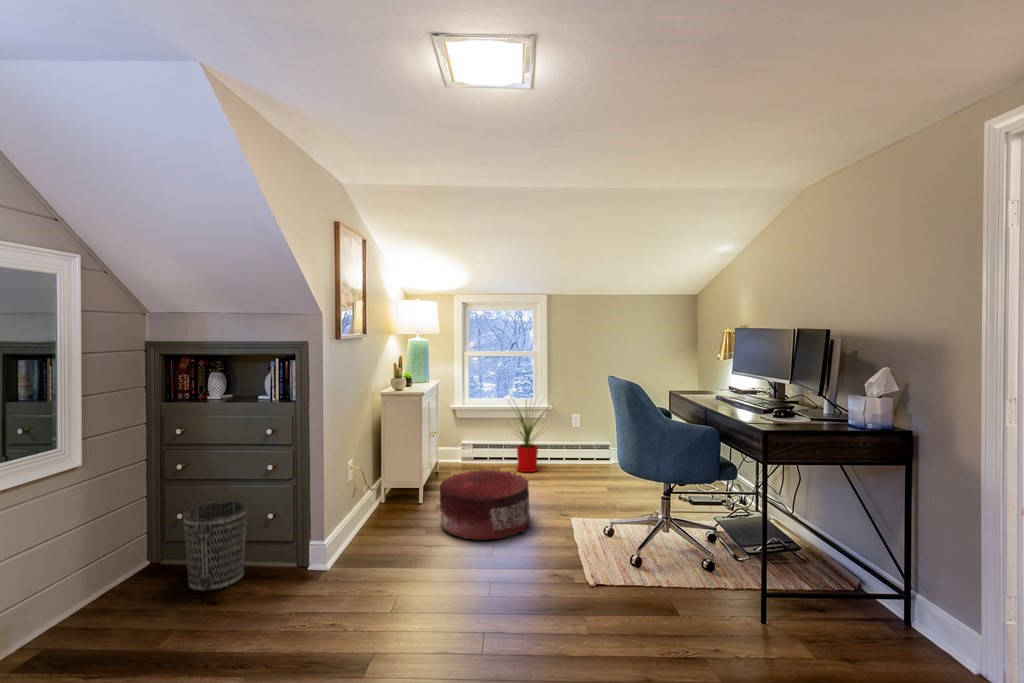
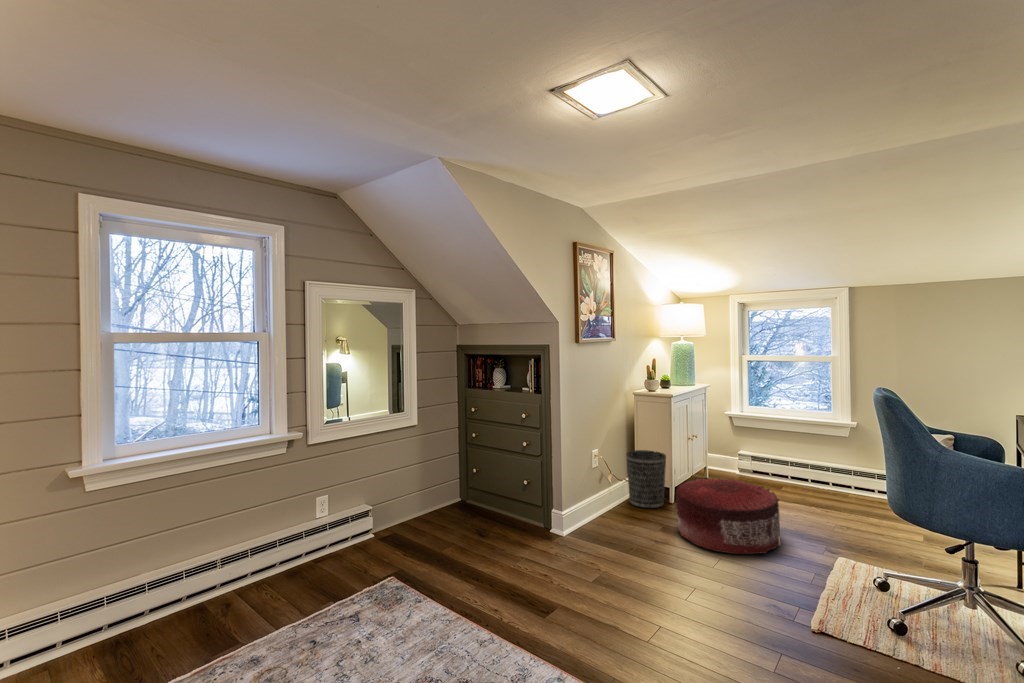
house plant: present [510,396,548,472] -> none [778,403,856,496]
wastebasket: present [183,501,247,591] -> present [626,450,666,508]

